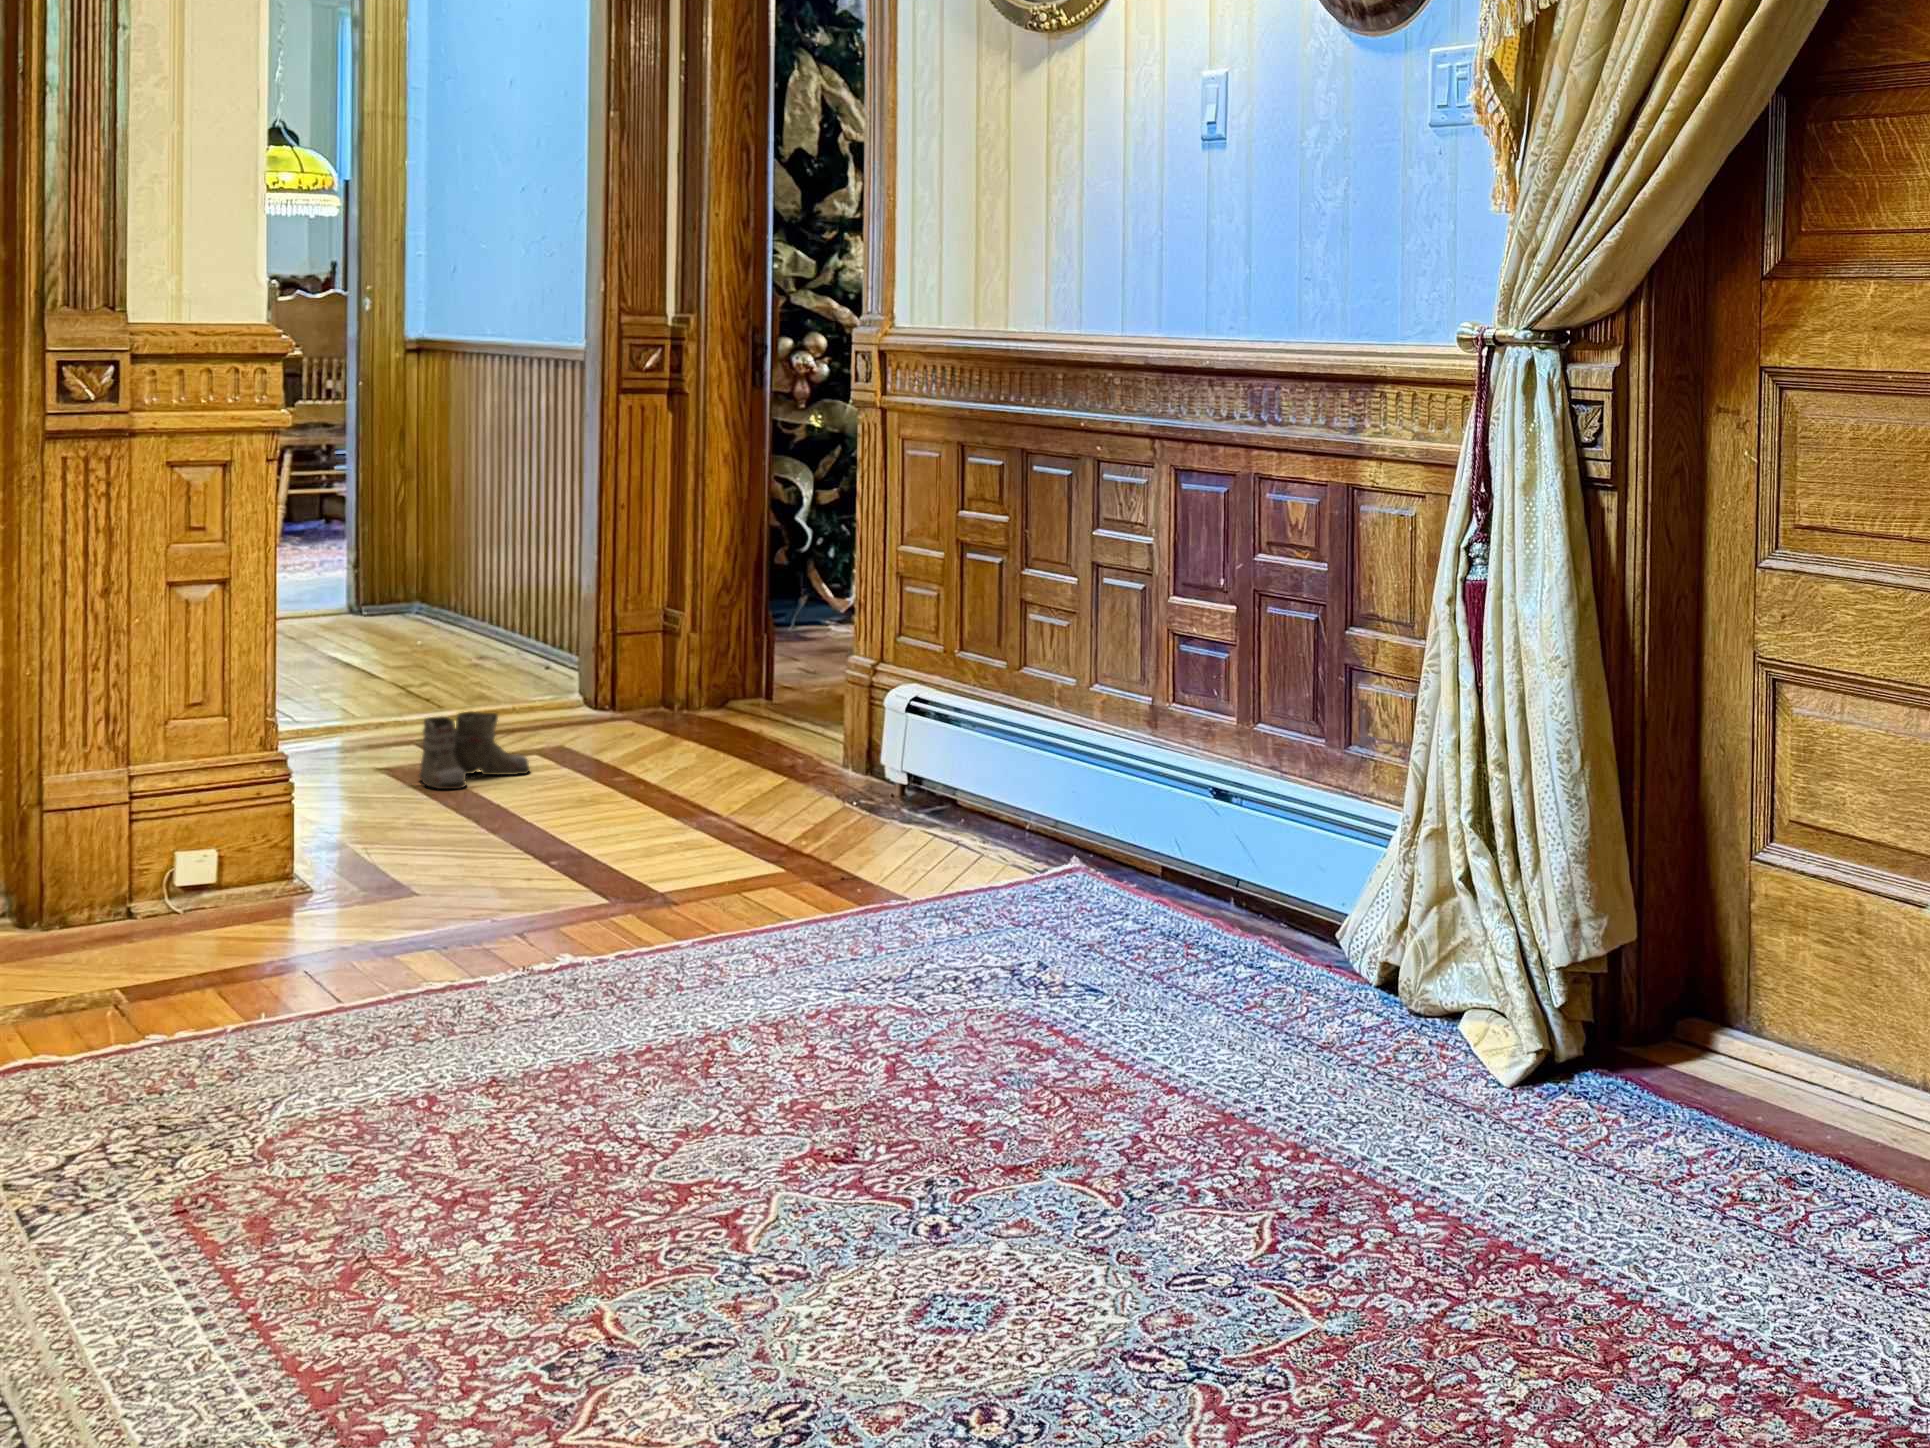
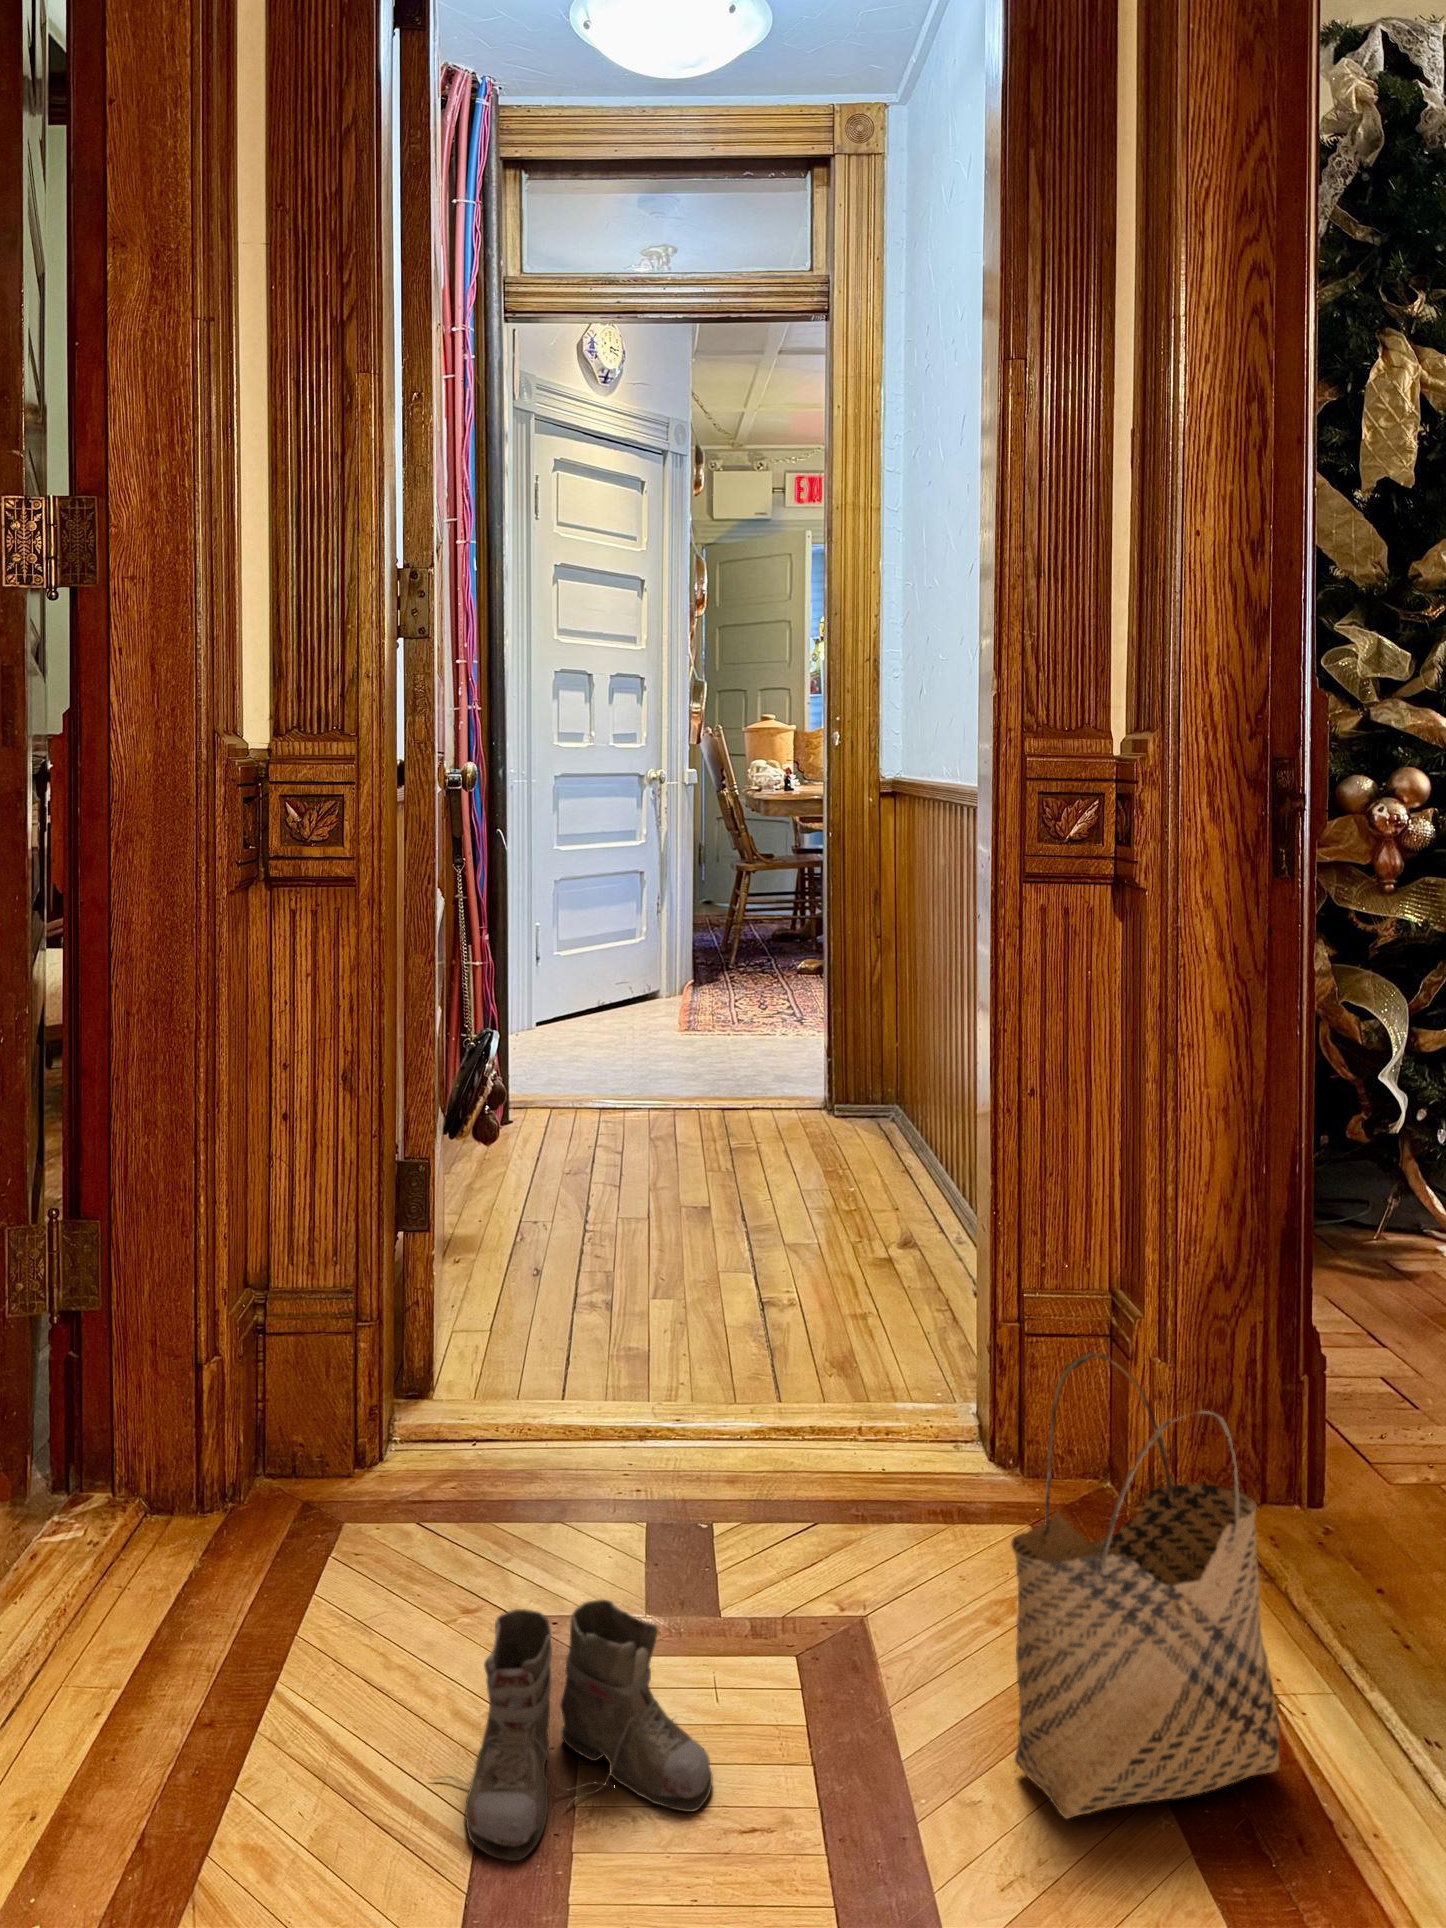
woven basket: none [653,585,757,750] -> present [1011,1352,1279,1819]

